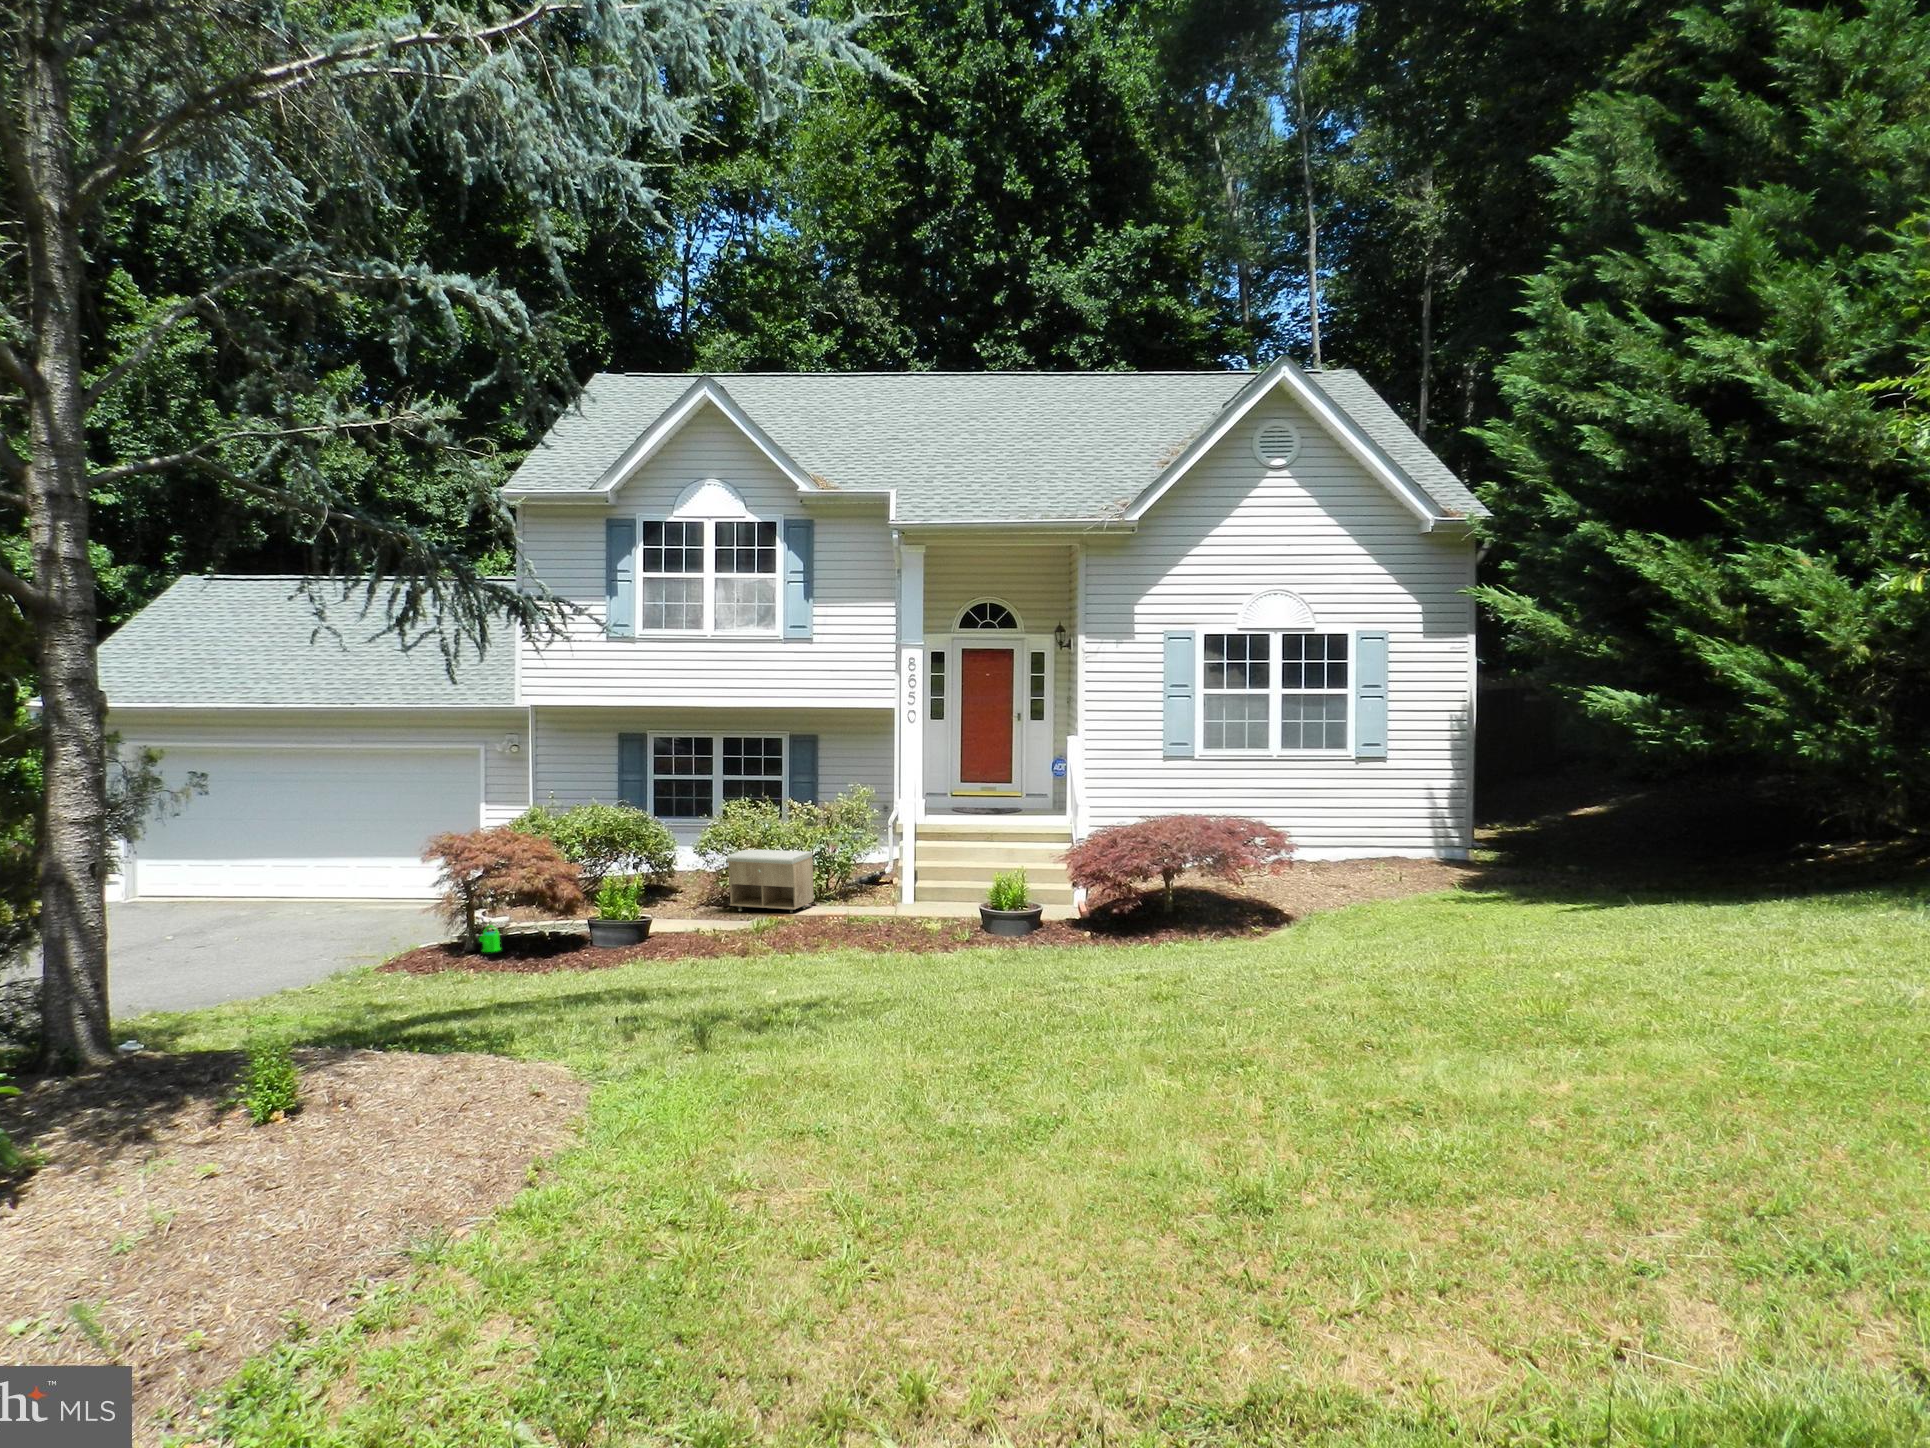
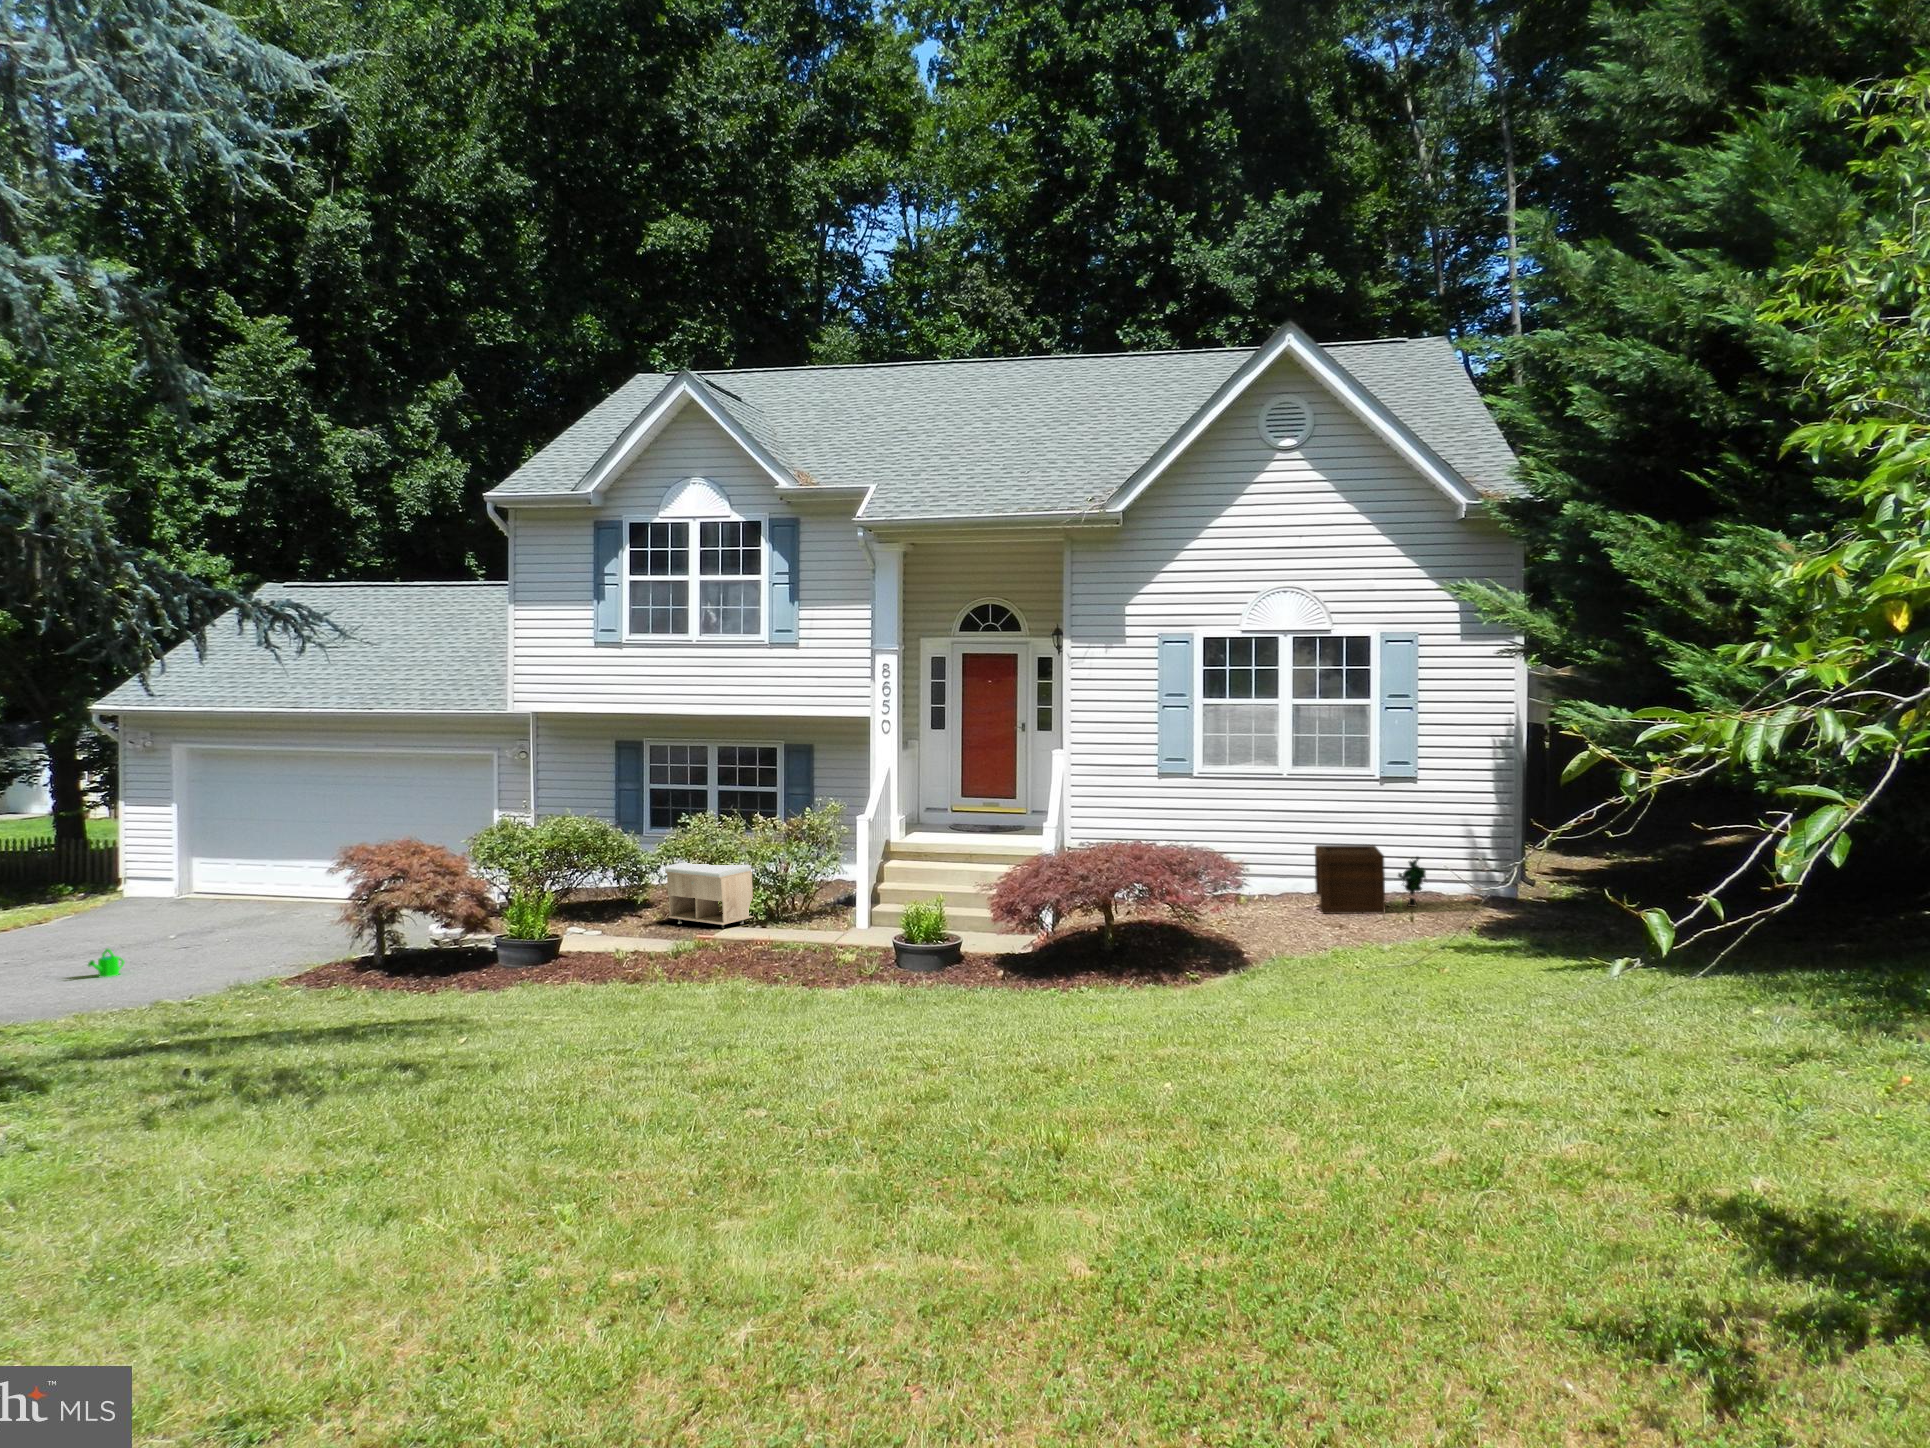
wooden crate: none [1304,814,1374,875] -> present [1315,845,1385,914]
decorative plant: none [1372,822,1399,866] -> present [1398,857,1426,907]
watering can: present [479,925,500,952] -> present [88,949,124,977]

